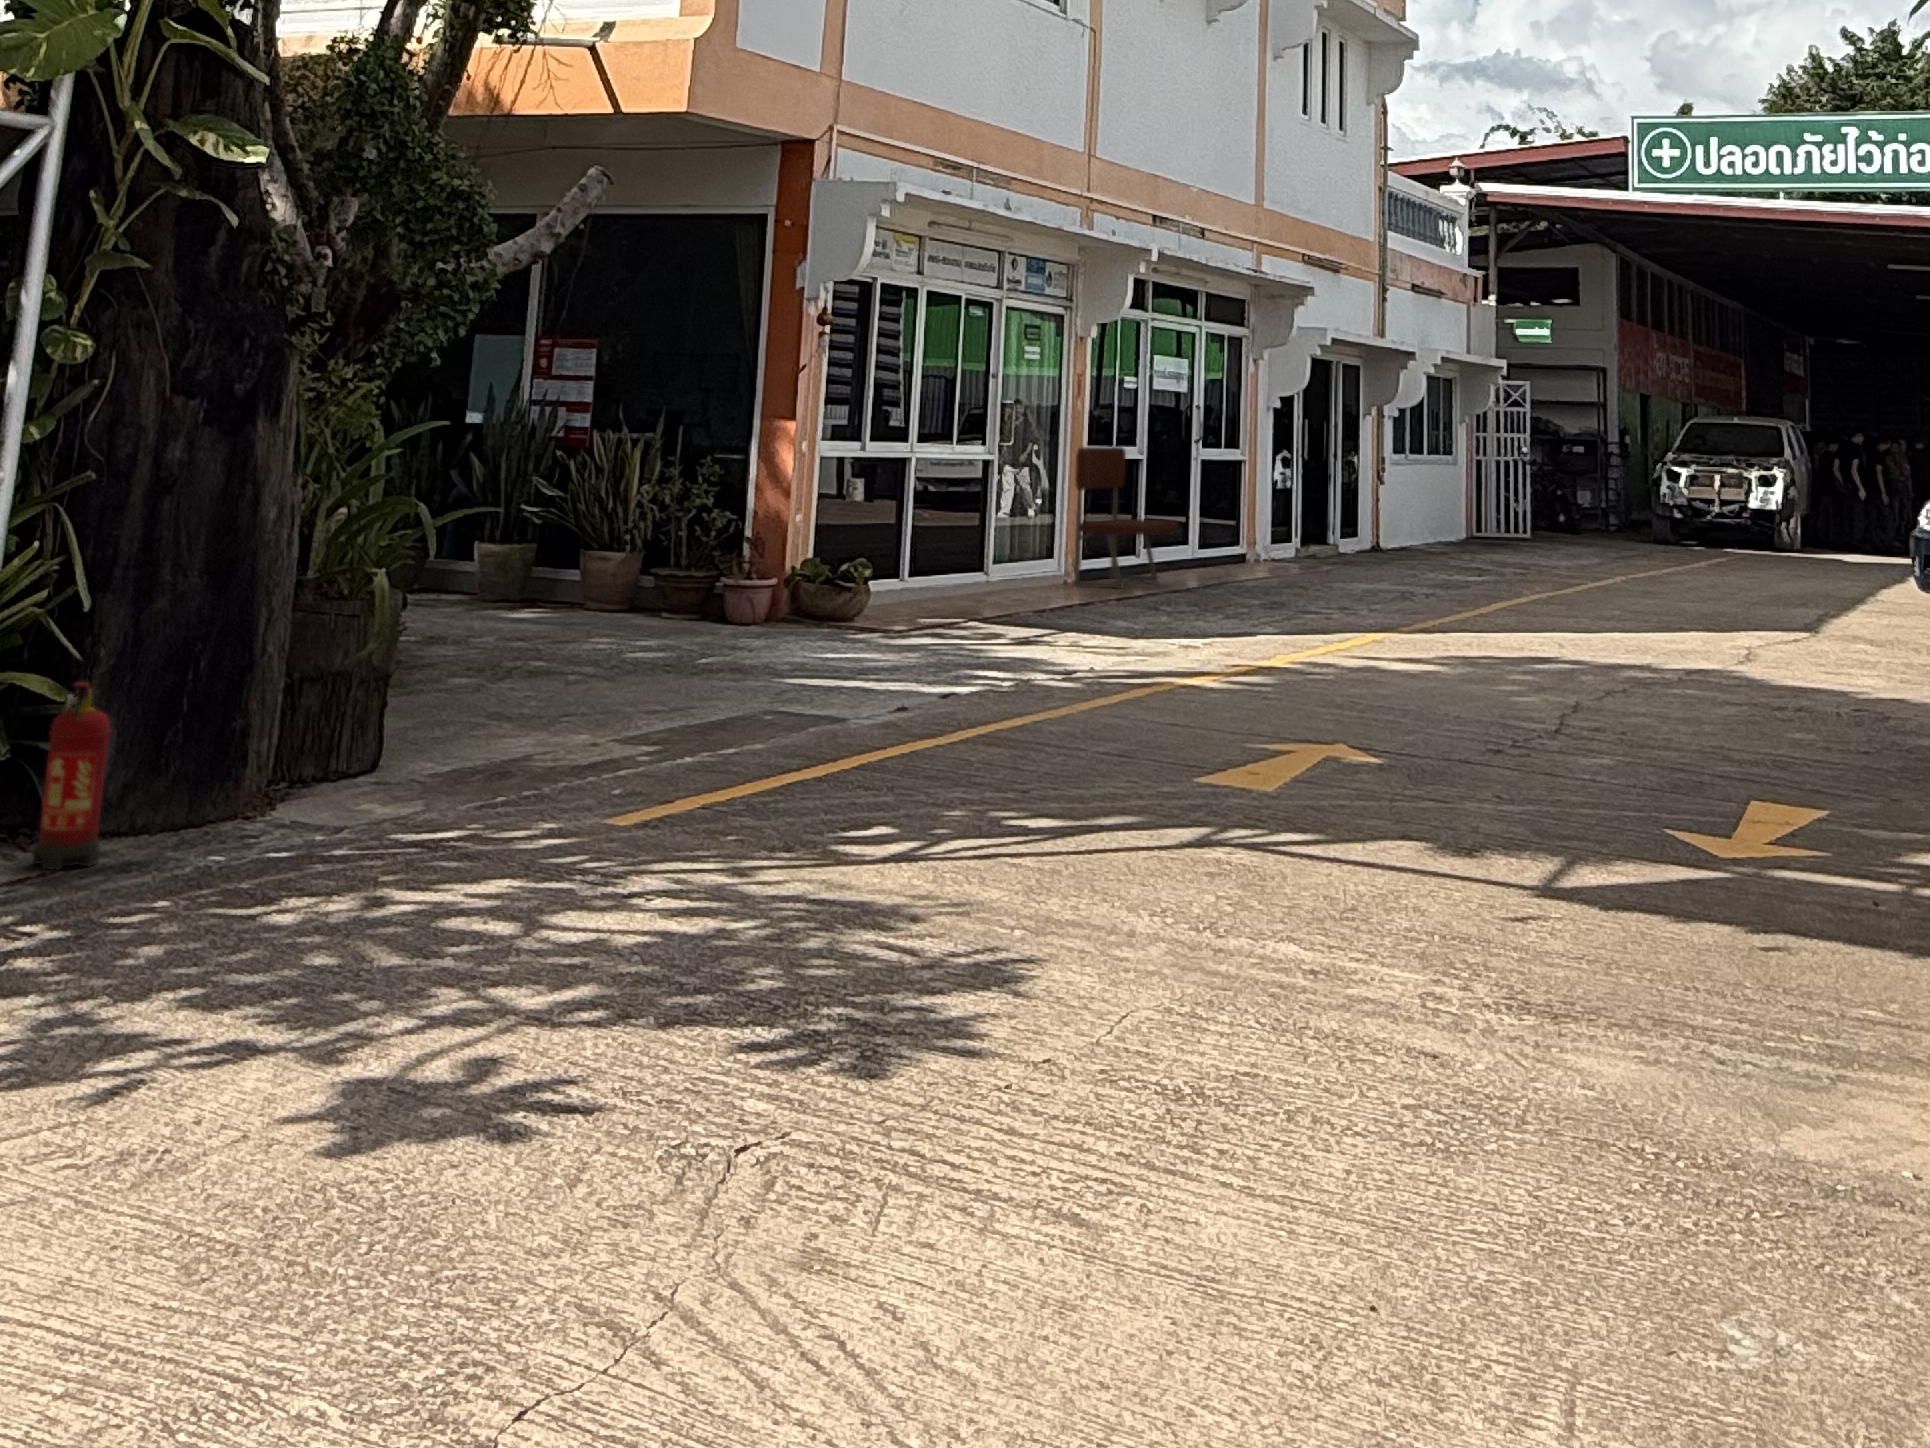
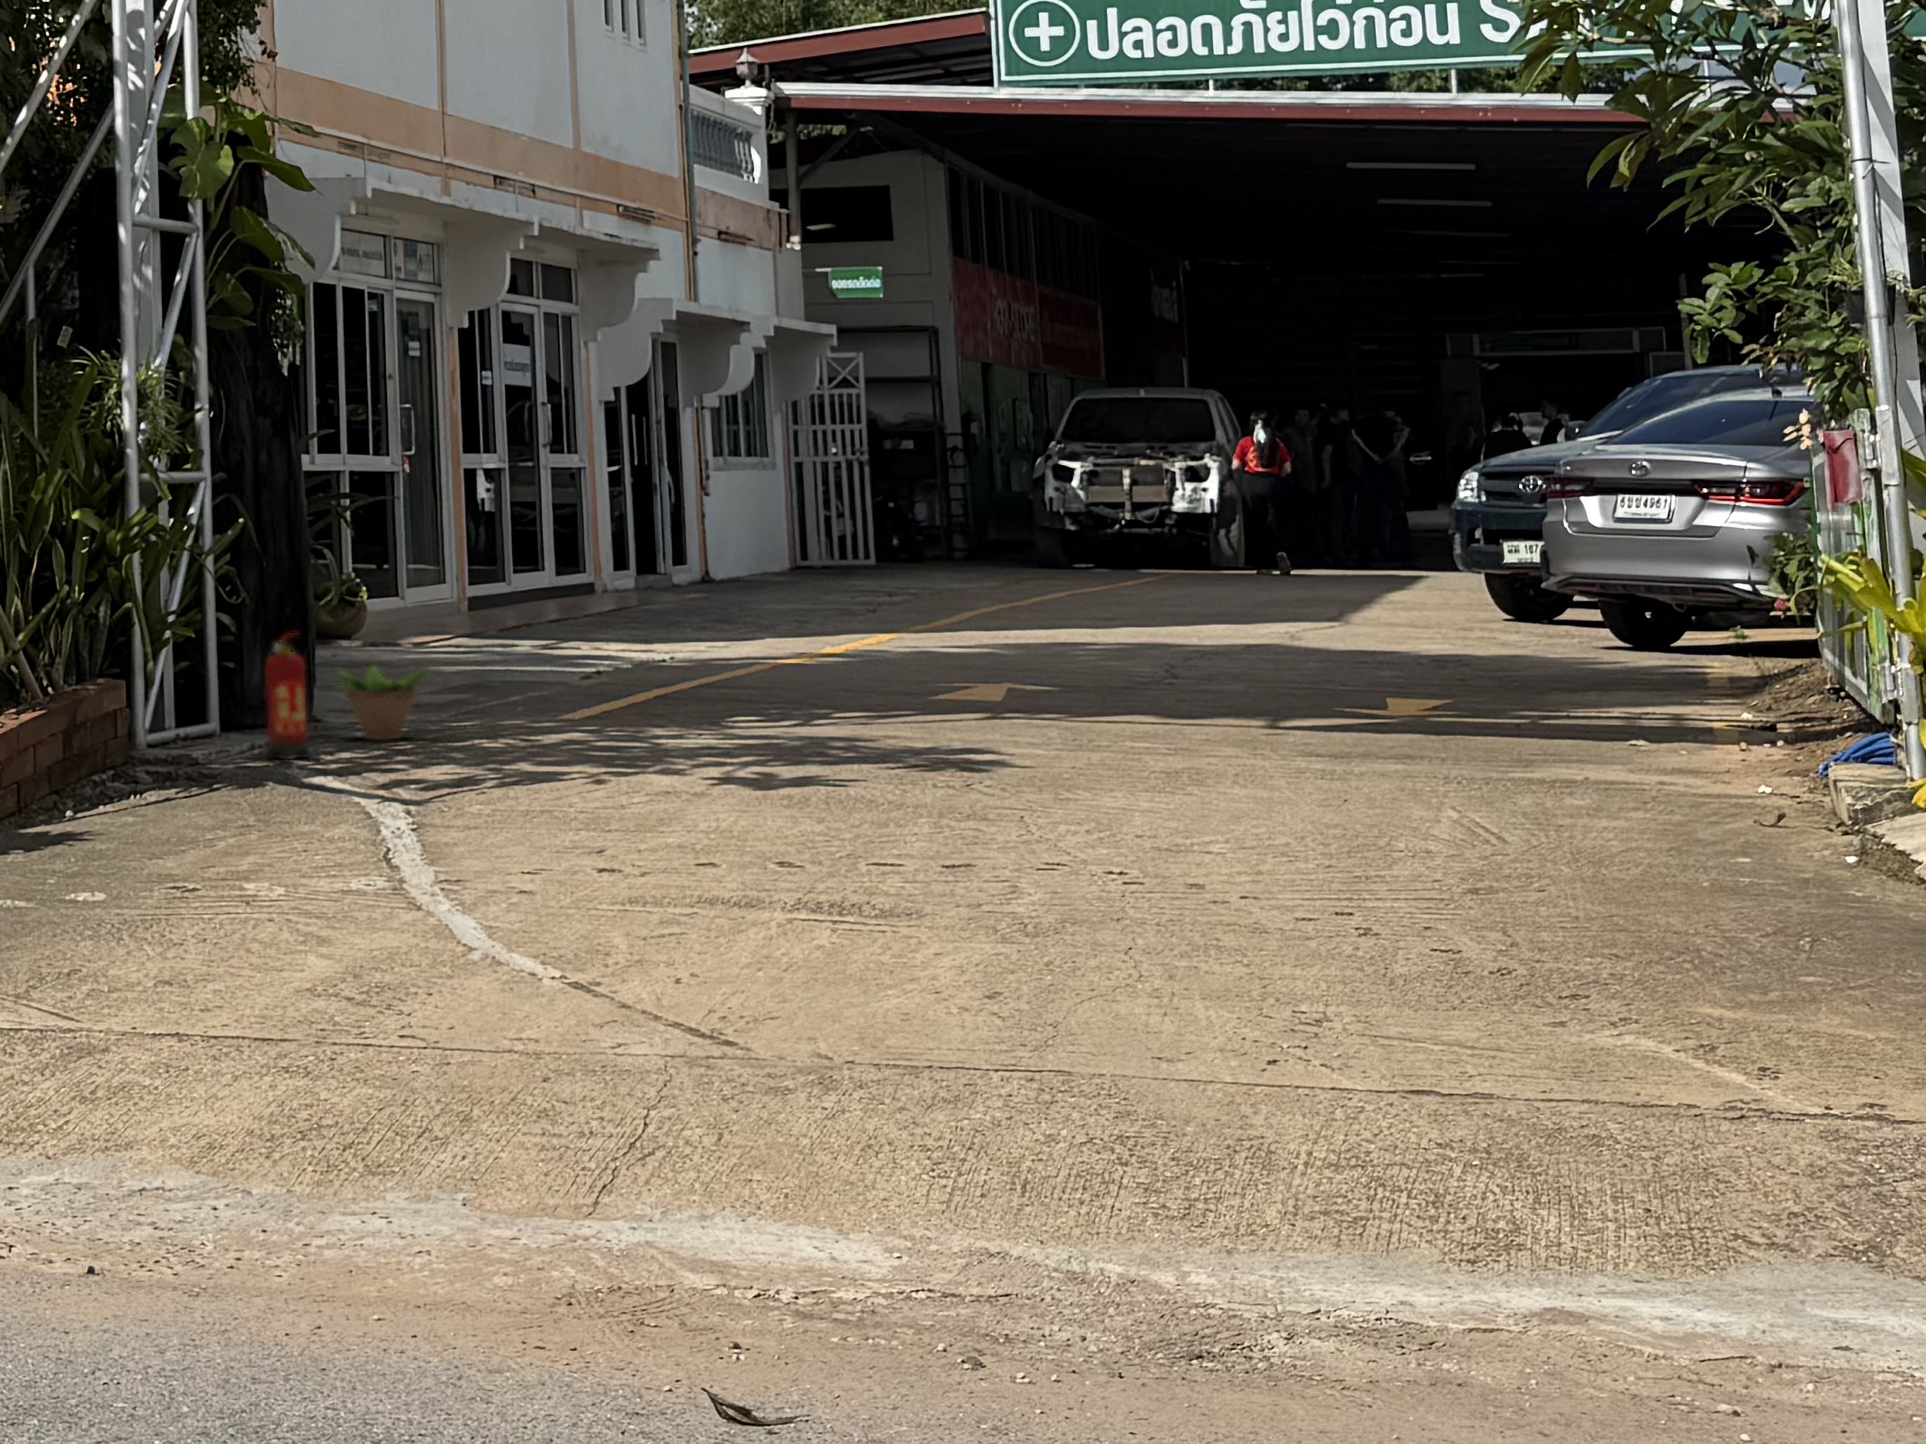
bench: present [1072,447,1178,589] -> none [454,460,566,624]
decorative plant: none [286,705,459,813] -> present [338,666,431,740]

